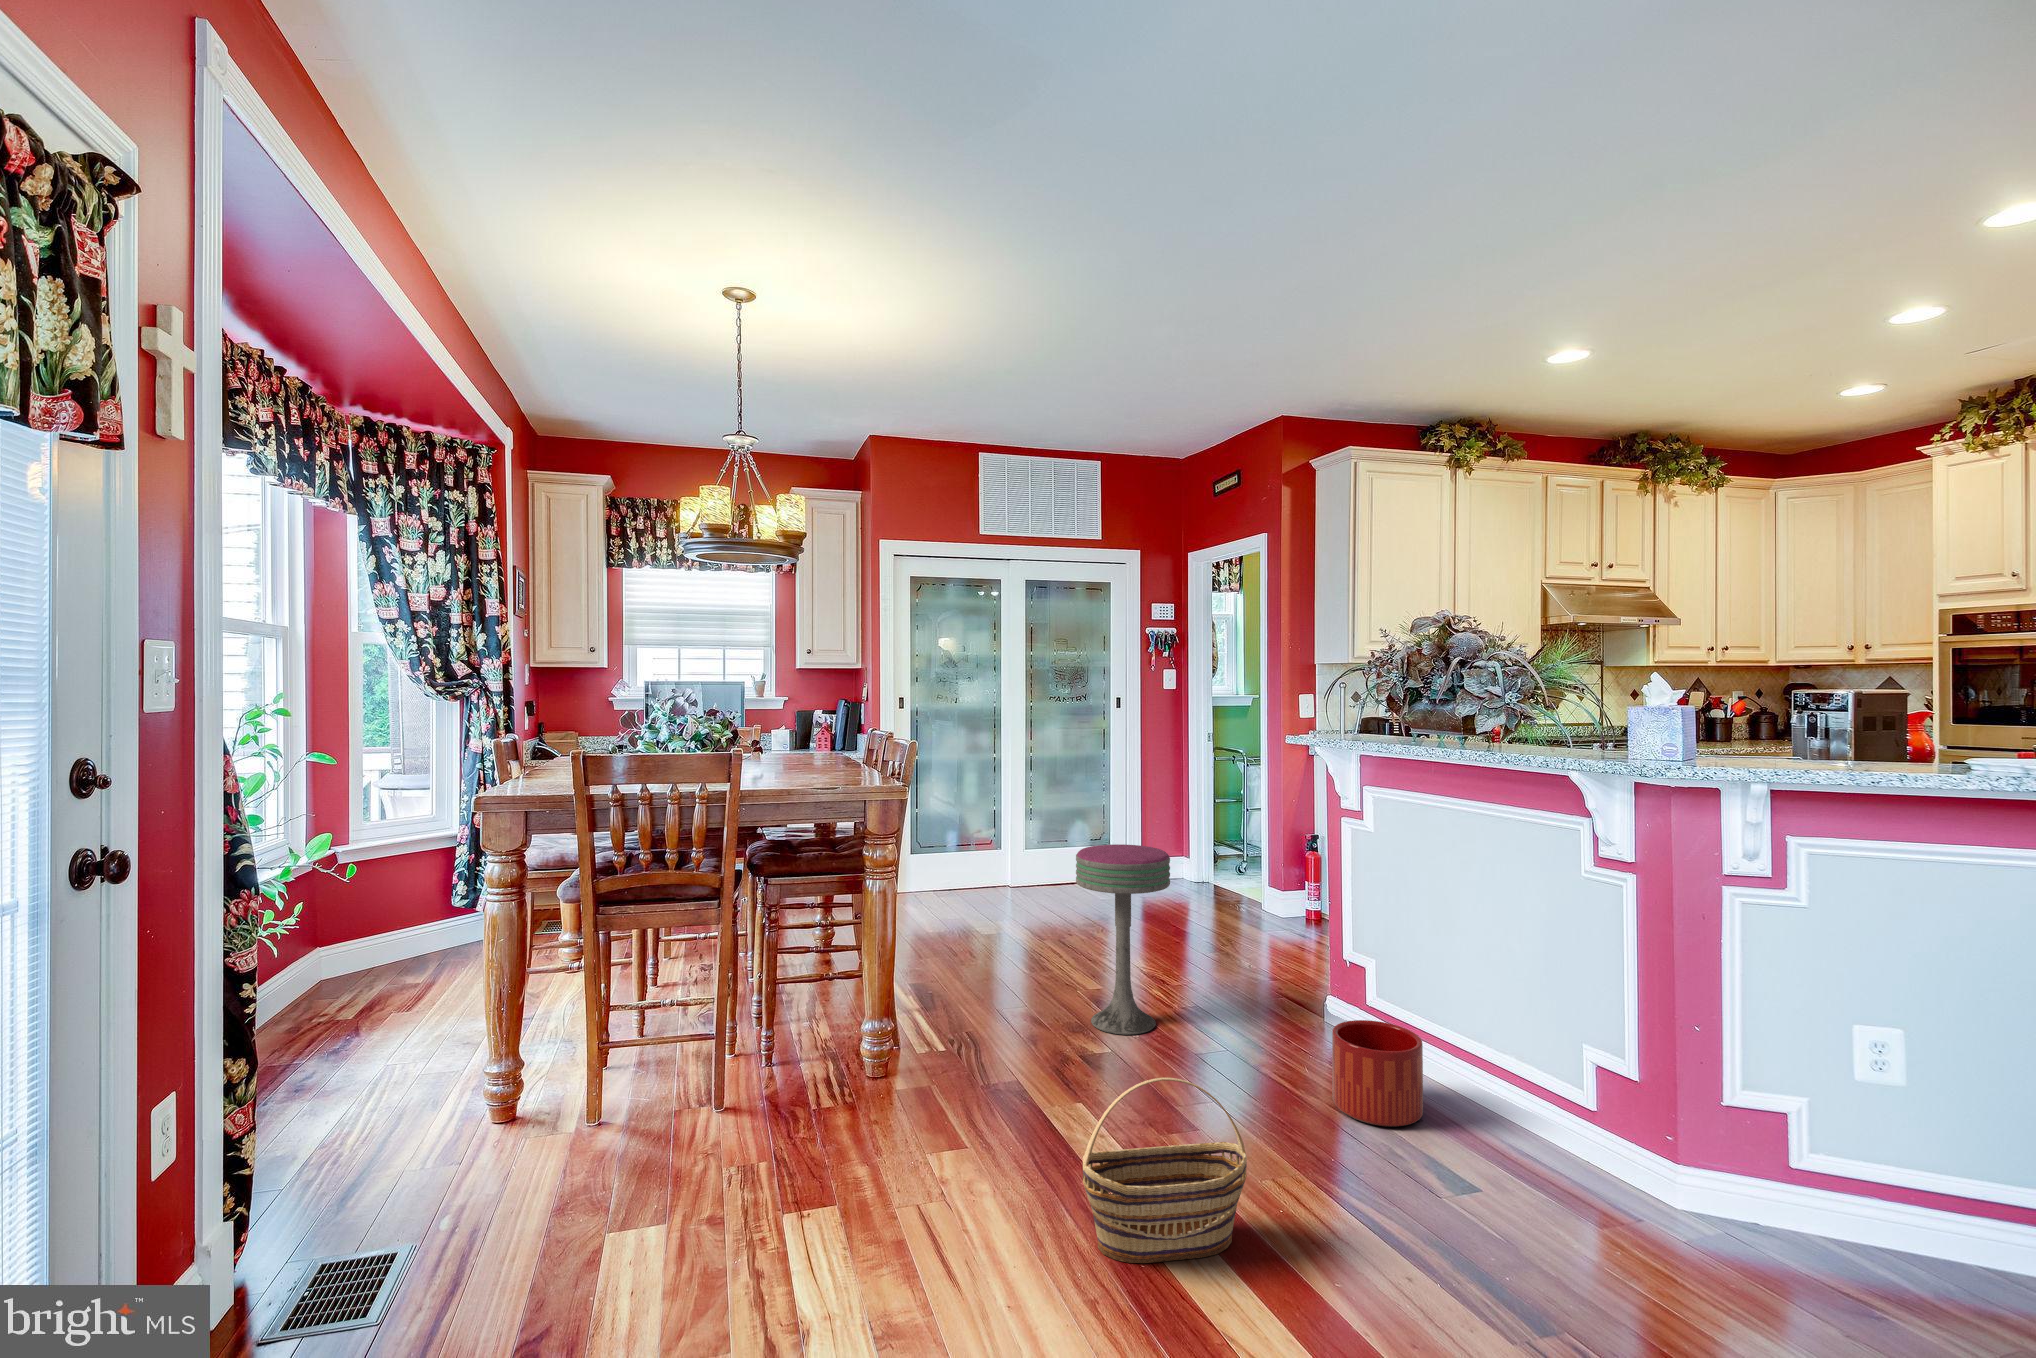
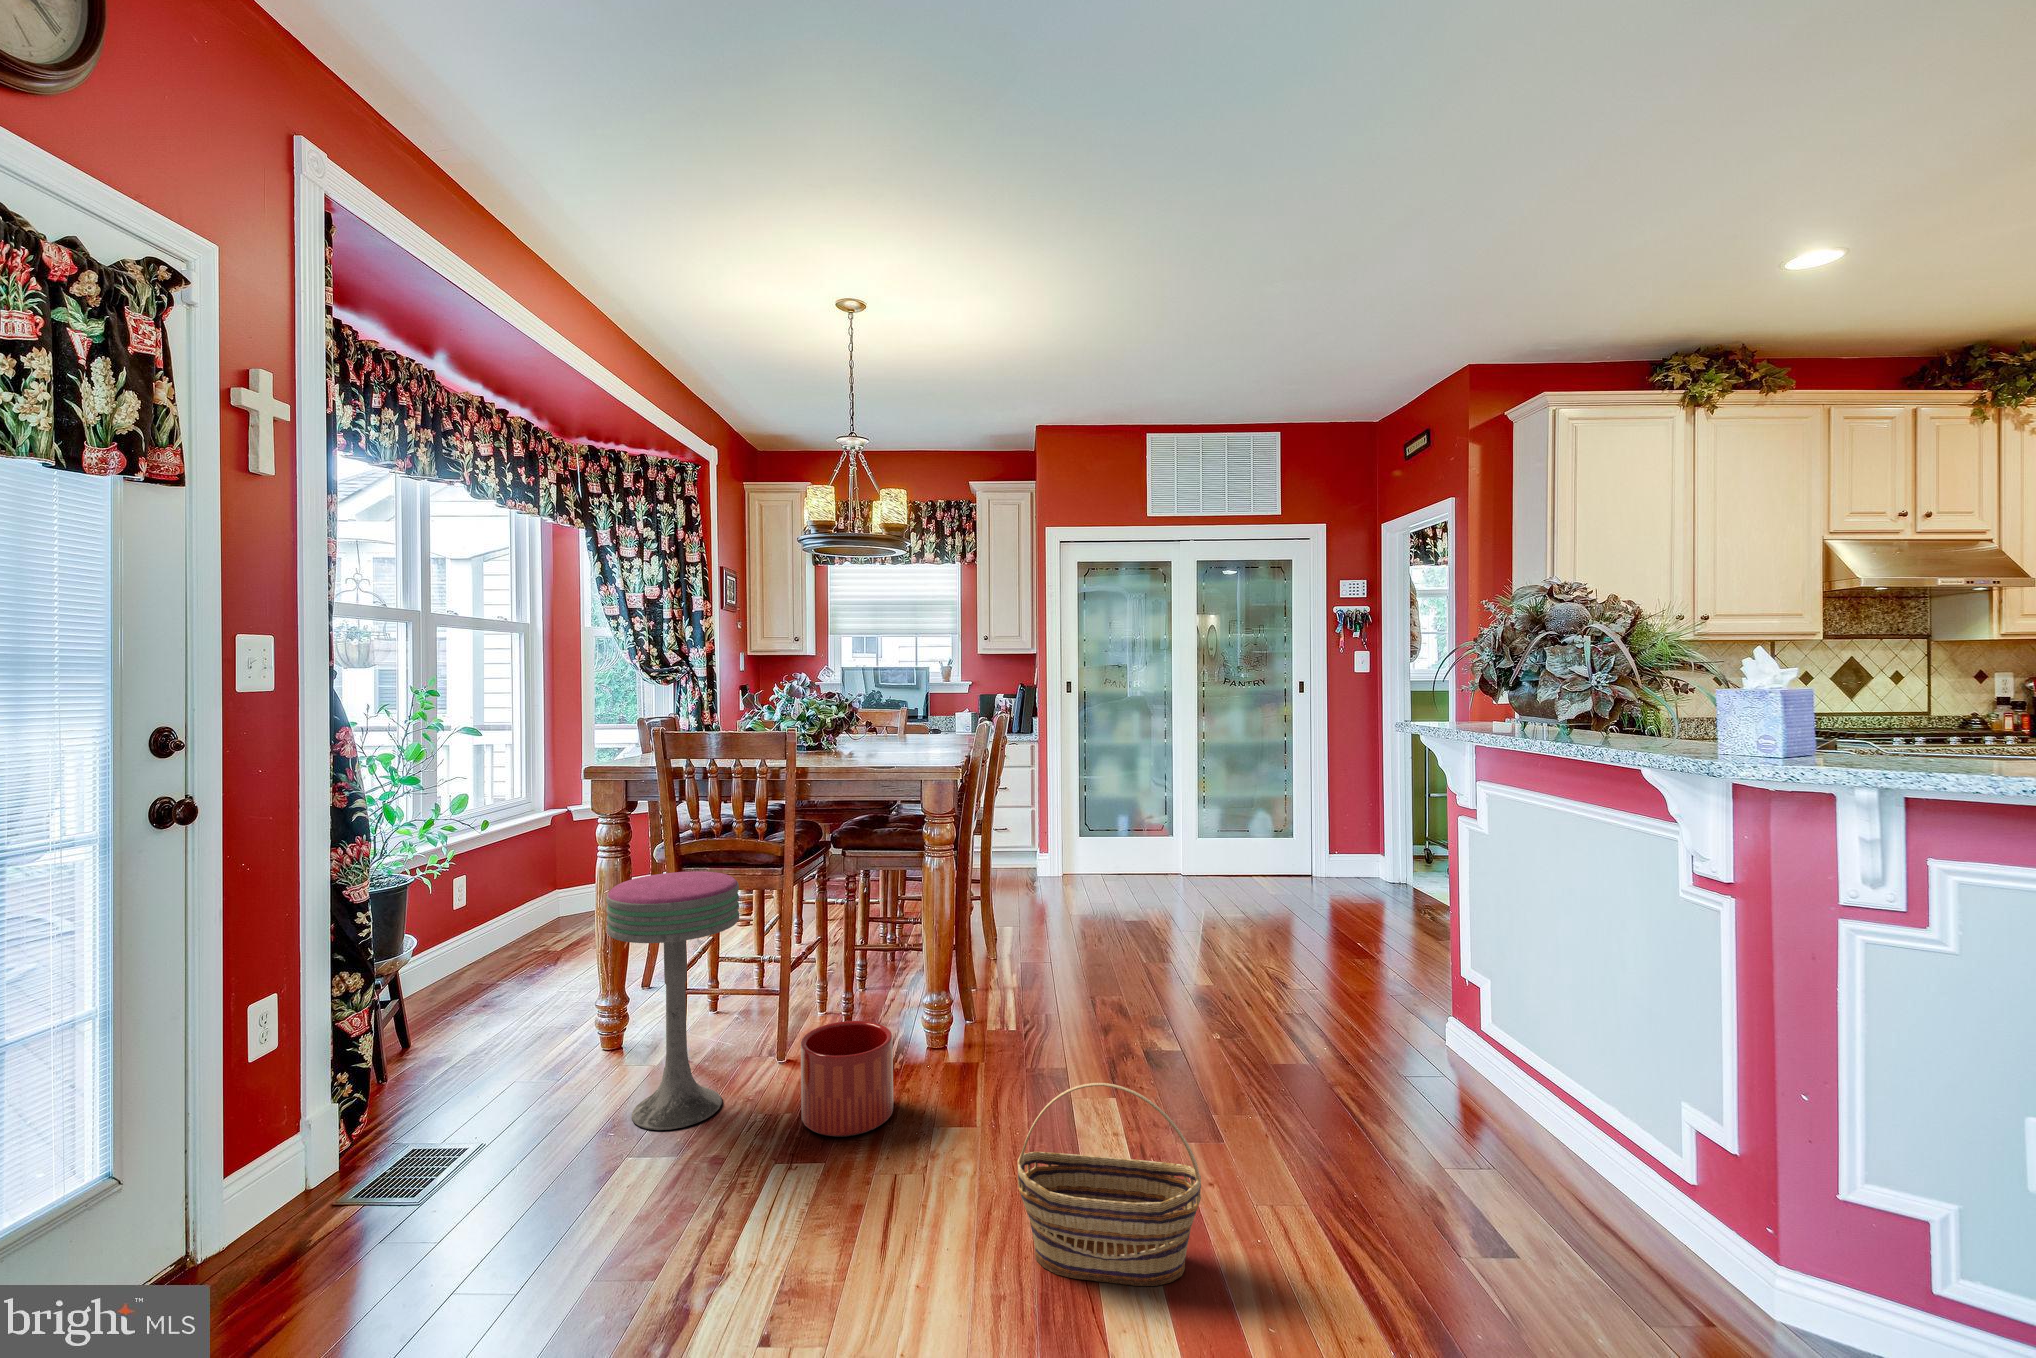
bar stool: present [1076,844,1170,1035] -> present [606,871,739,1130]
planter: present [1332,1020,1423,1127] -> present [801,1021,893,1137]

